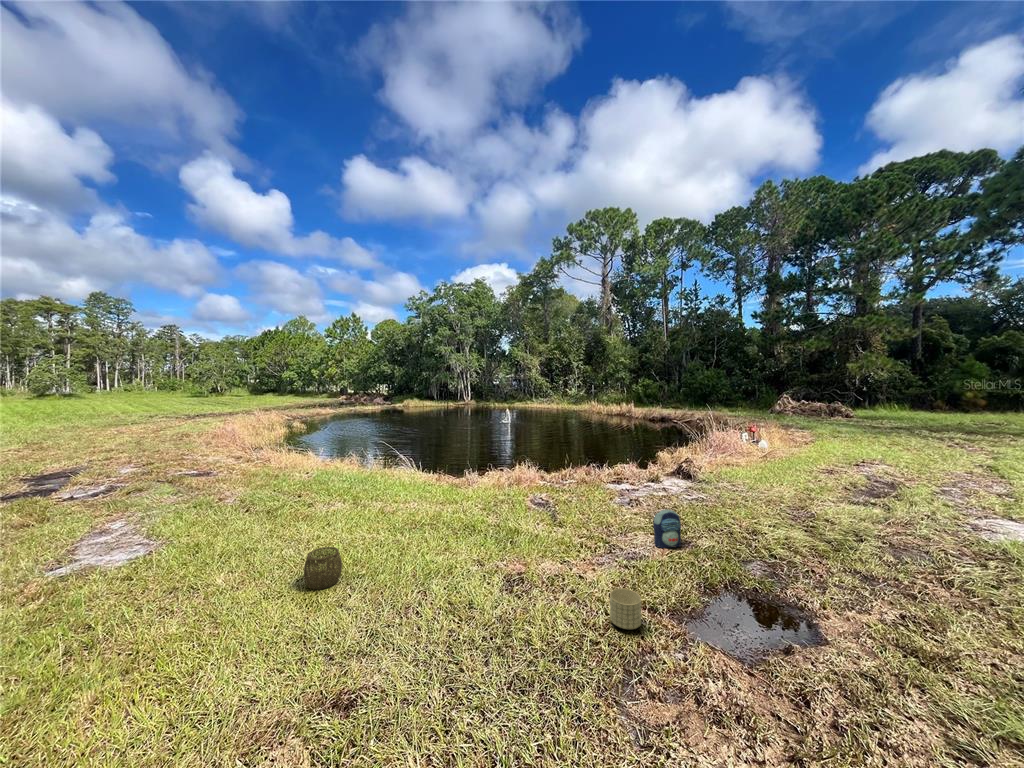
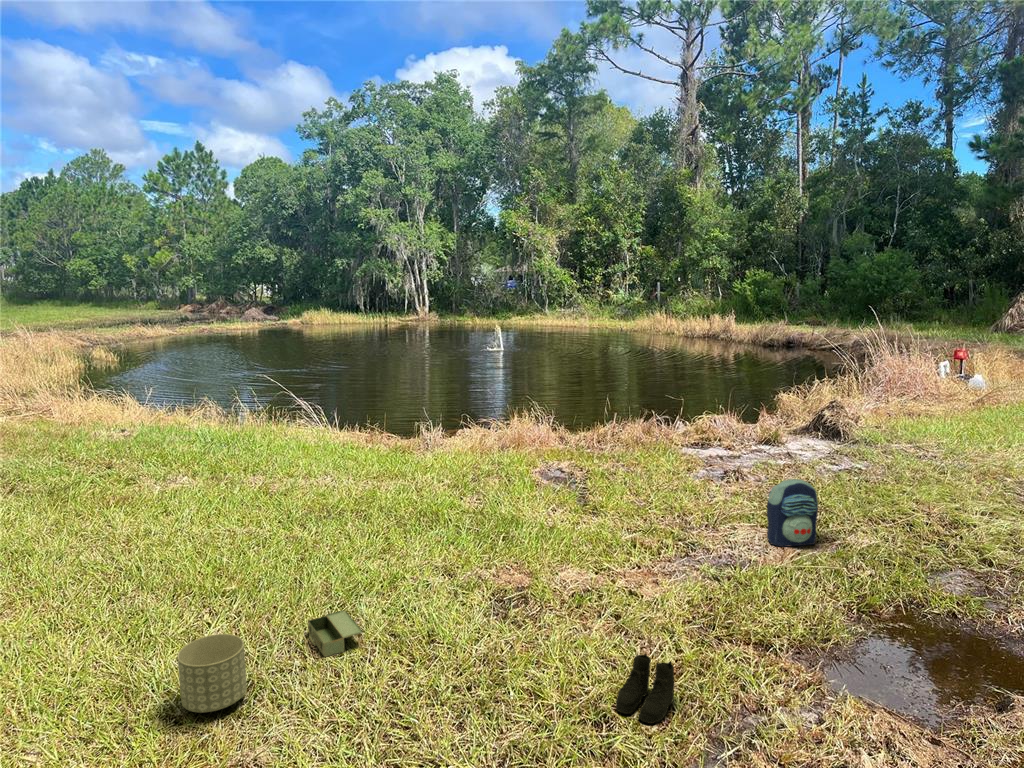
woven basket: present [304,547,342,589] -> none [125,540,197,613]
planter: present [610,588,641,629] -> present [178,634,247,713]
toolbox: none [403,589,434,617] -> present [308,610,362,657]
boots: none [573,617,605,659] -> present [616,654,674,724]

